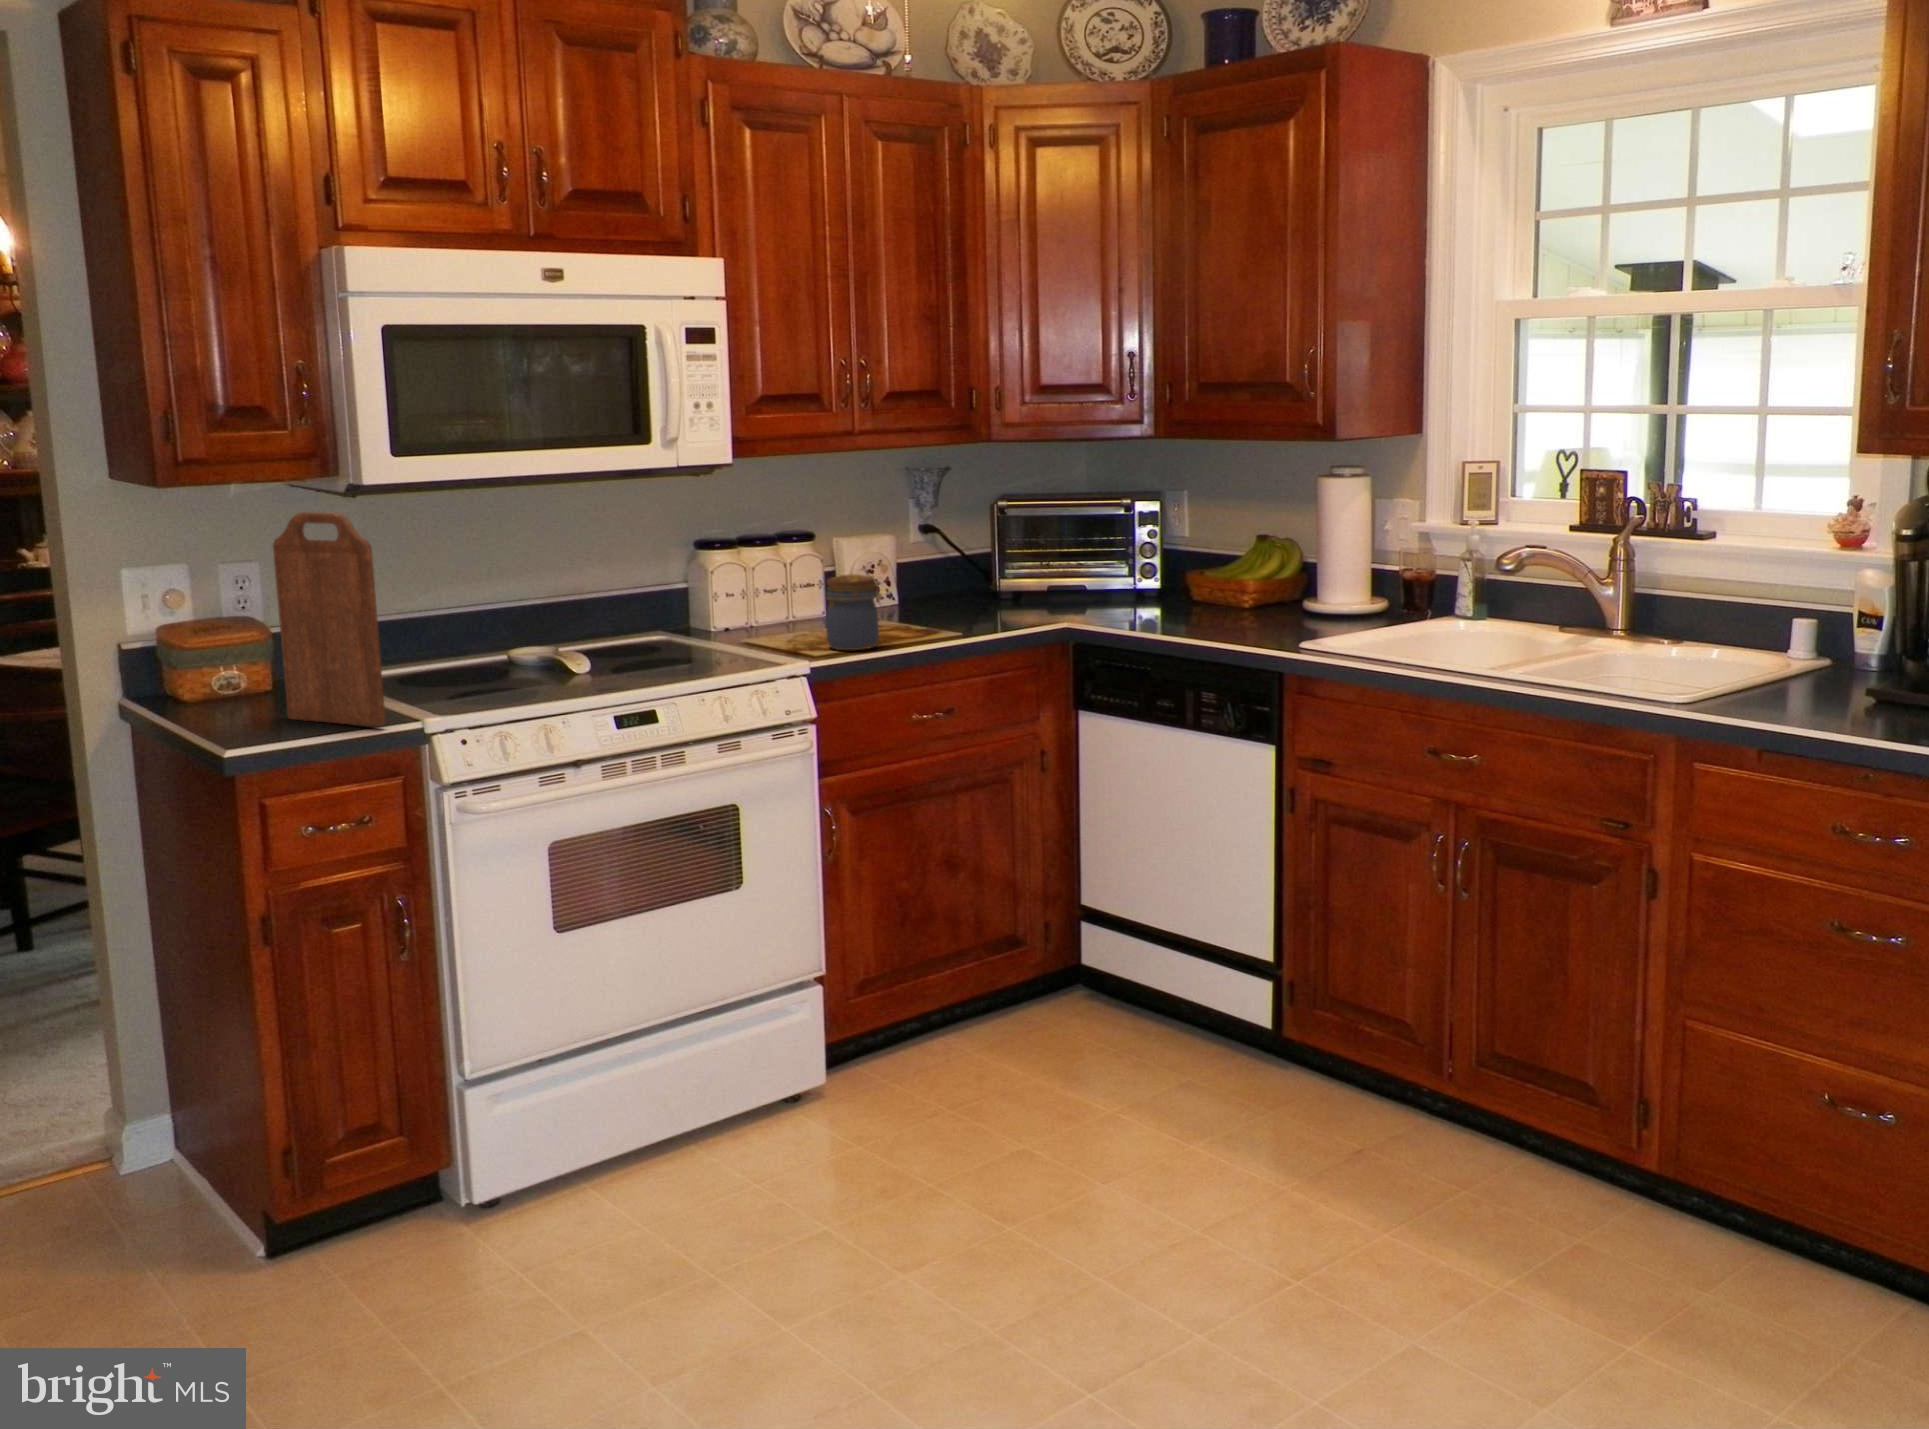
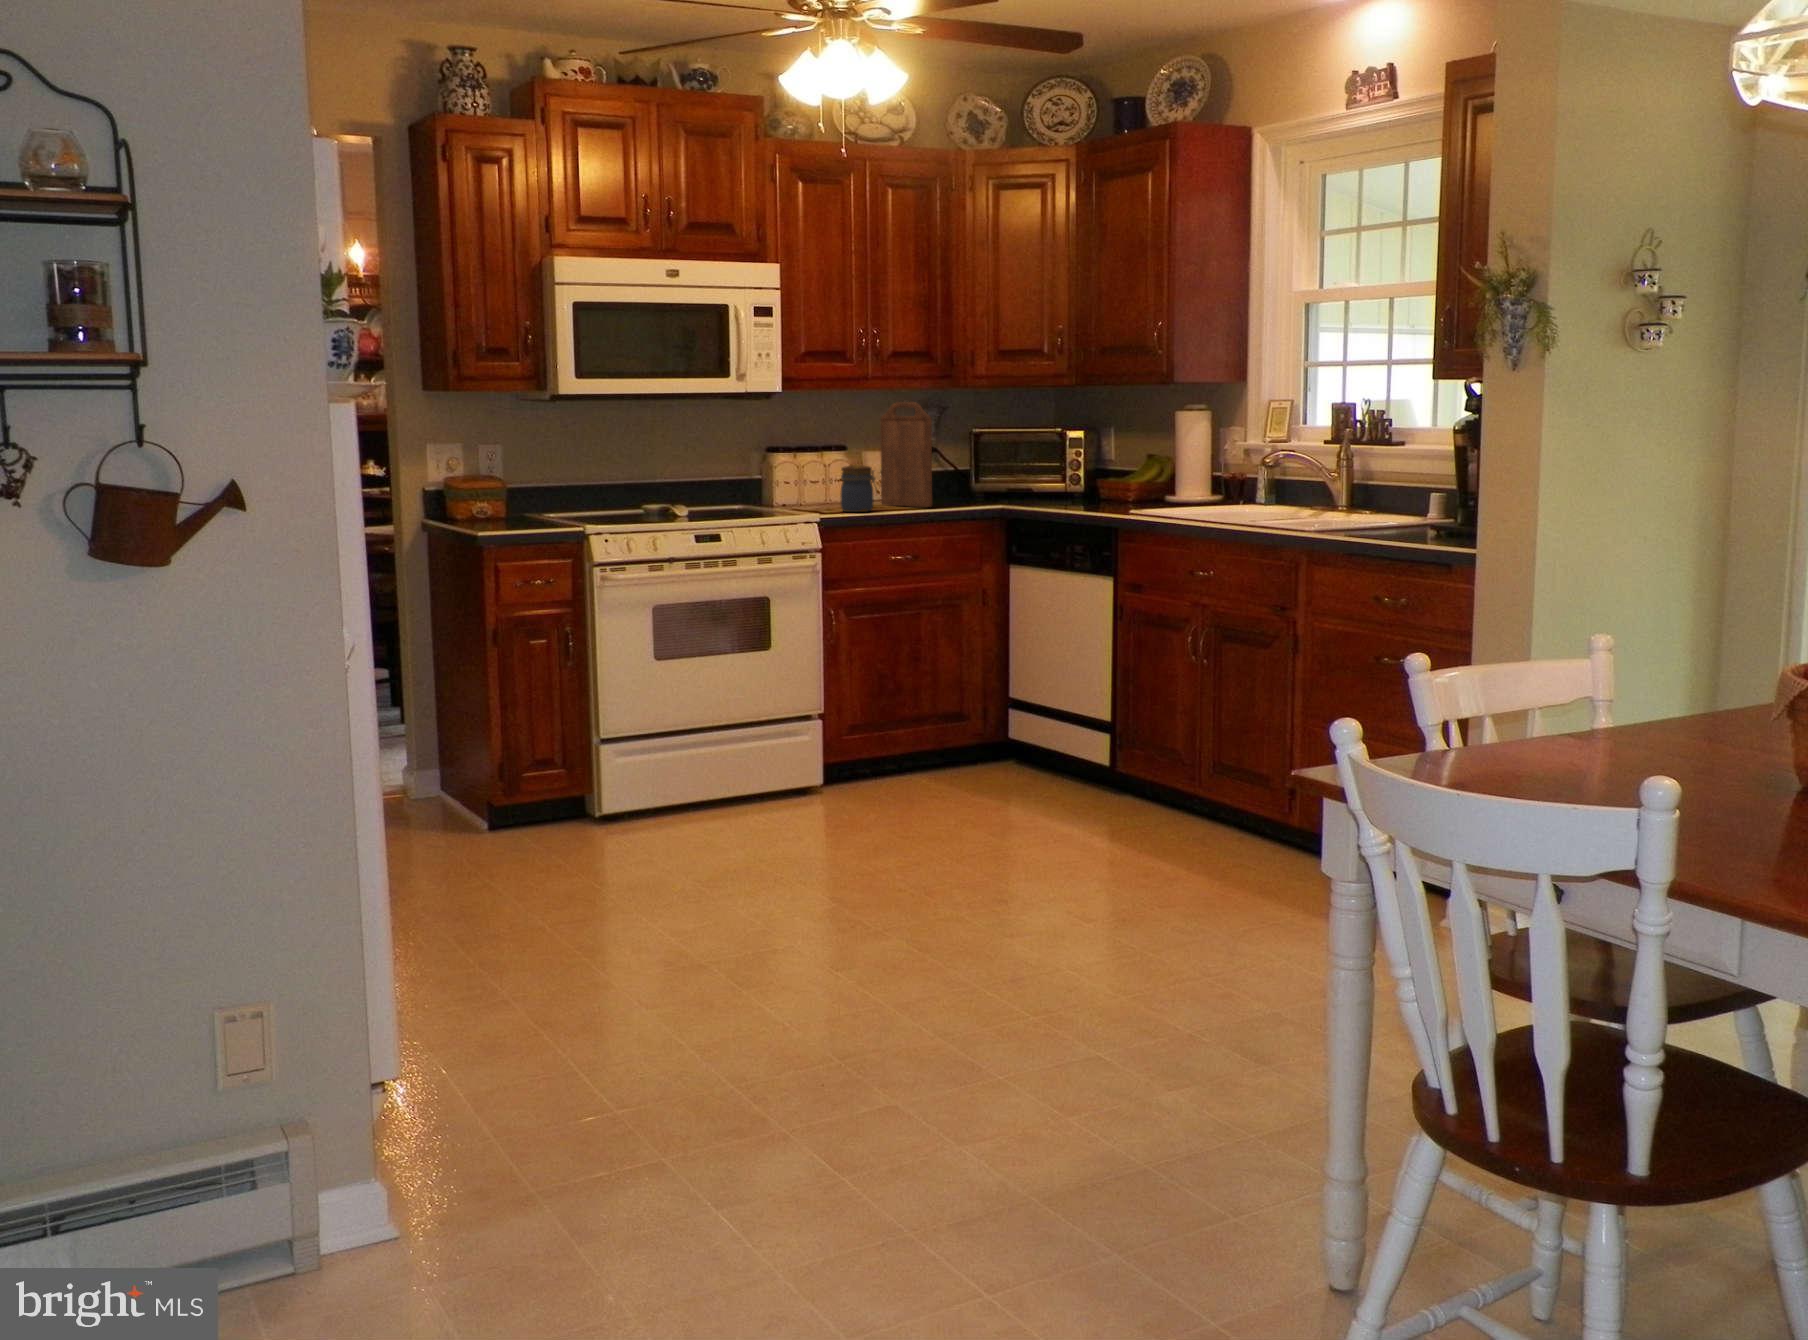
cutting board: present [273,512,386,726] -> present [880,402,932,507]

